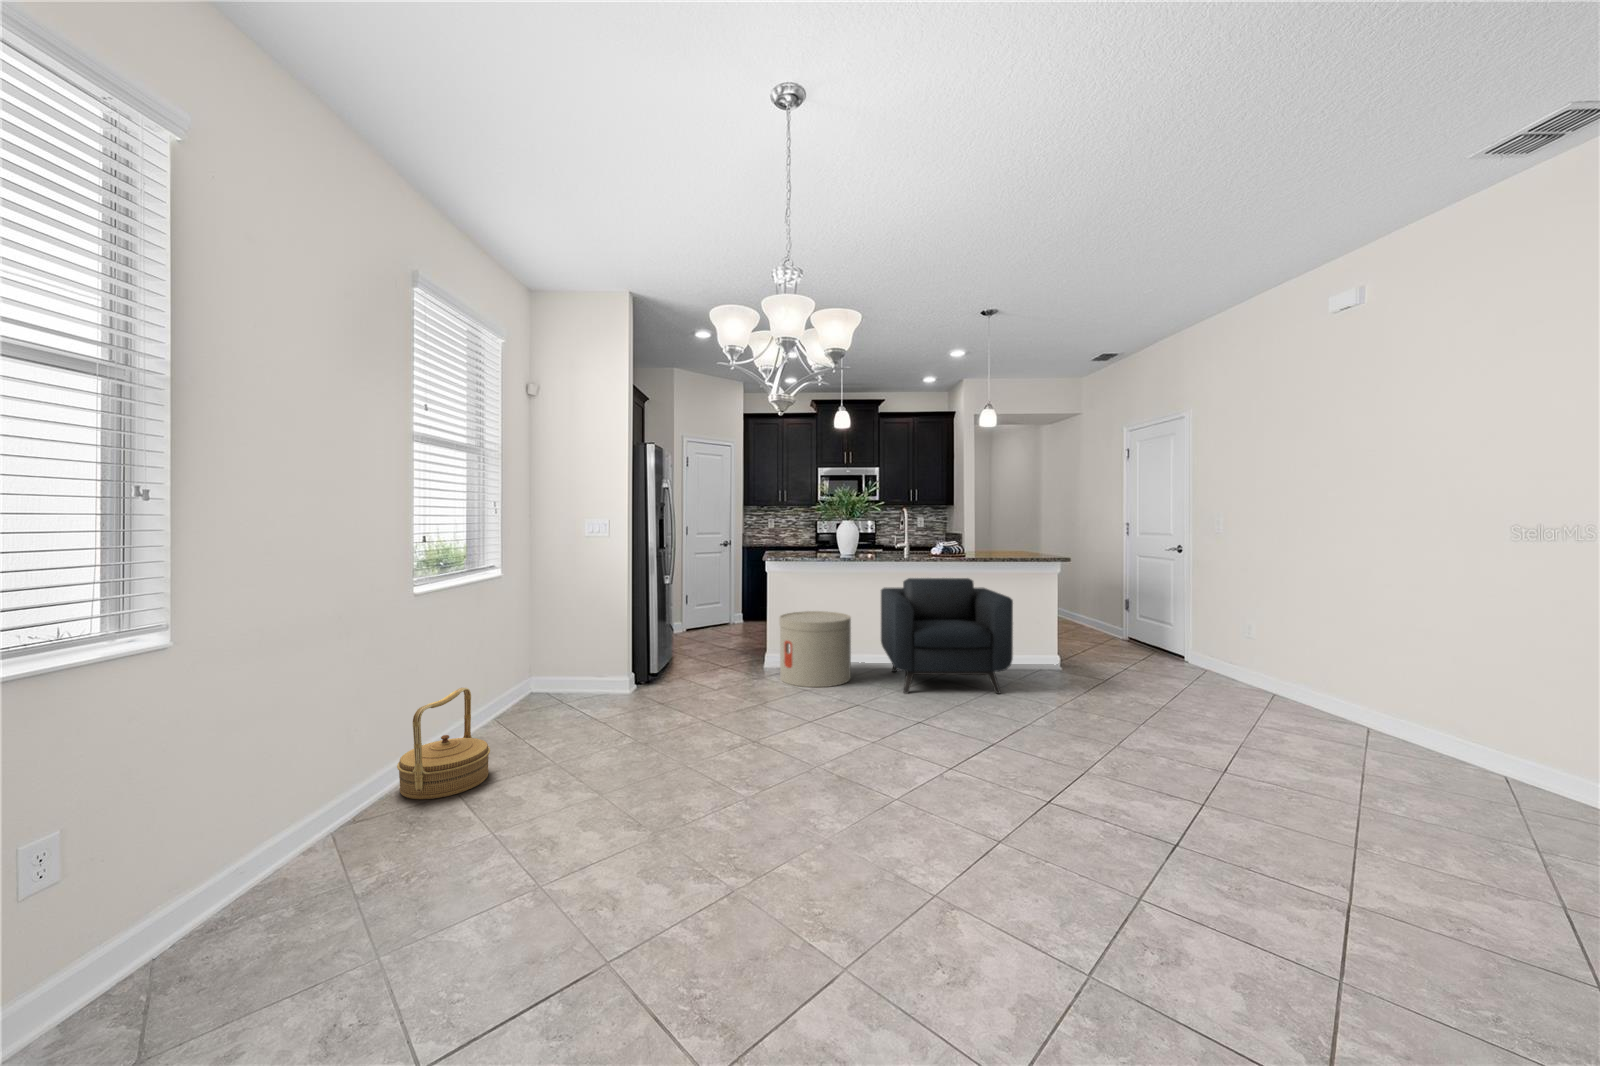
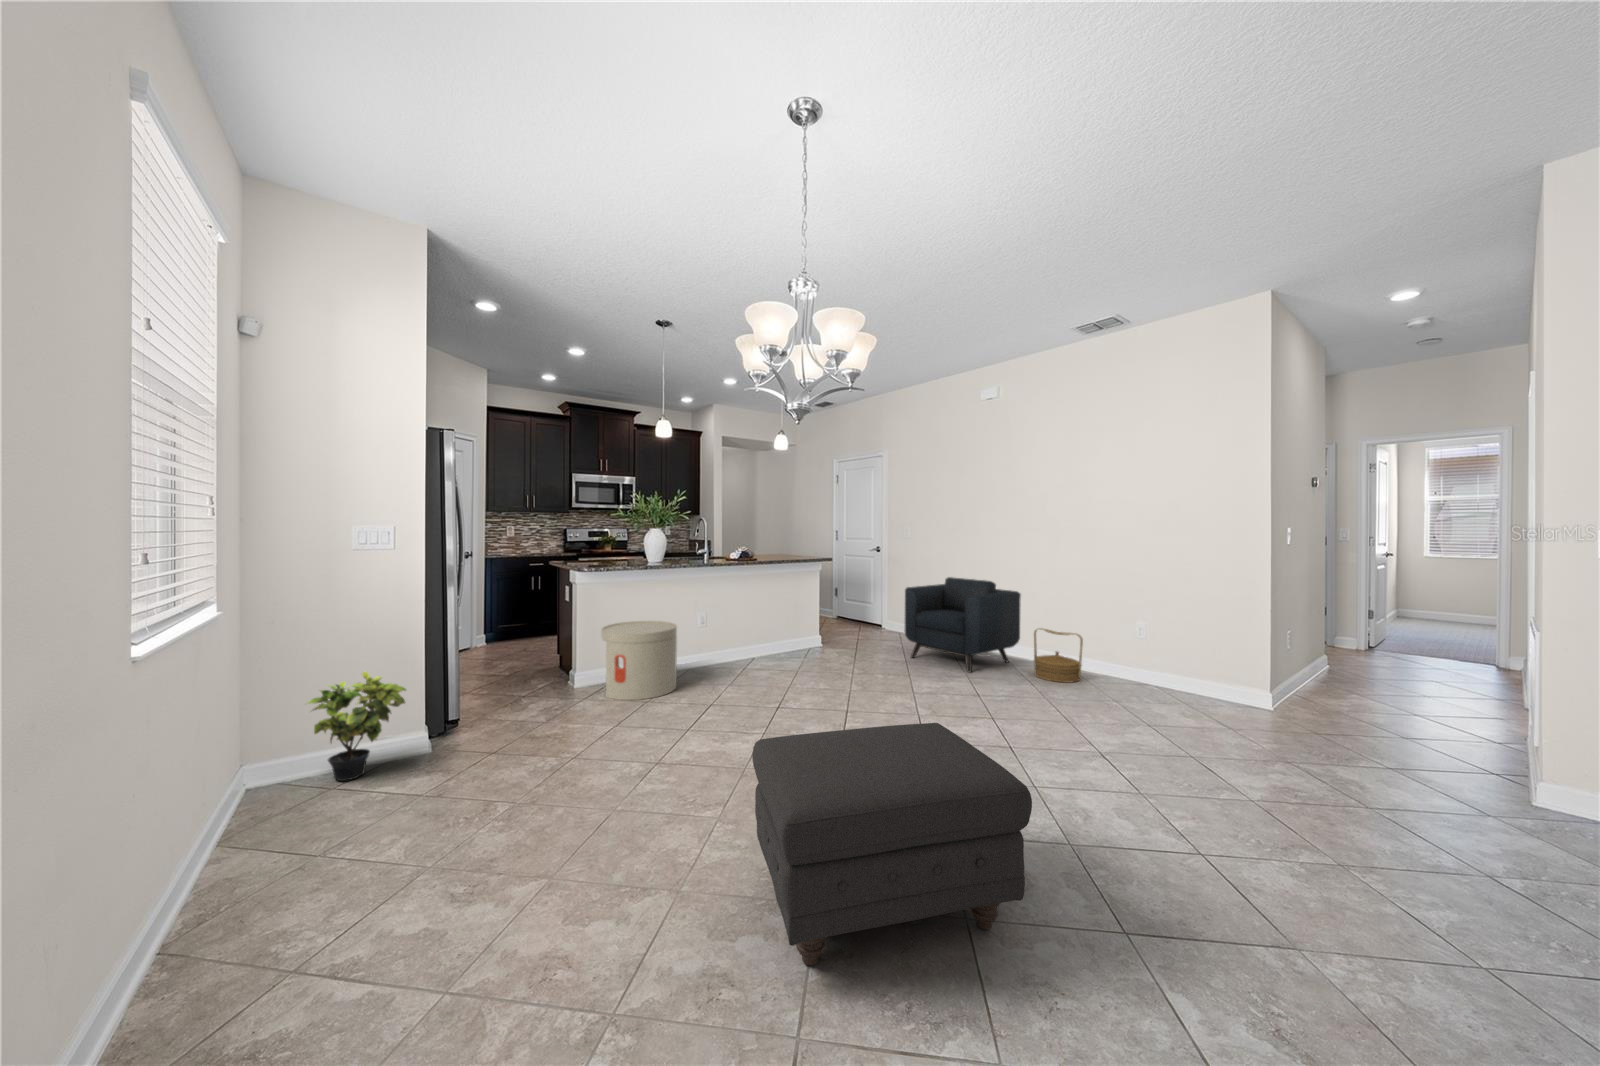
armchair: present [881,578,1013,694] -> present [905,577,1021,672]
potted plant: none [546,626,607,703] -> present [307,672,406,781]
woven basket: present [397,688,490,799] -> present [1034,628,1083,683]
ottoman: none [631,718,929,981] -> present [752,723,1032,965]

